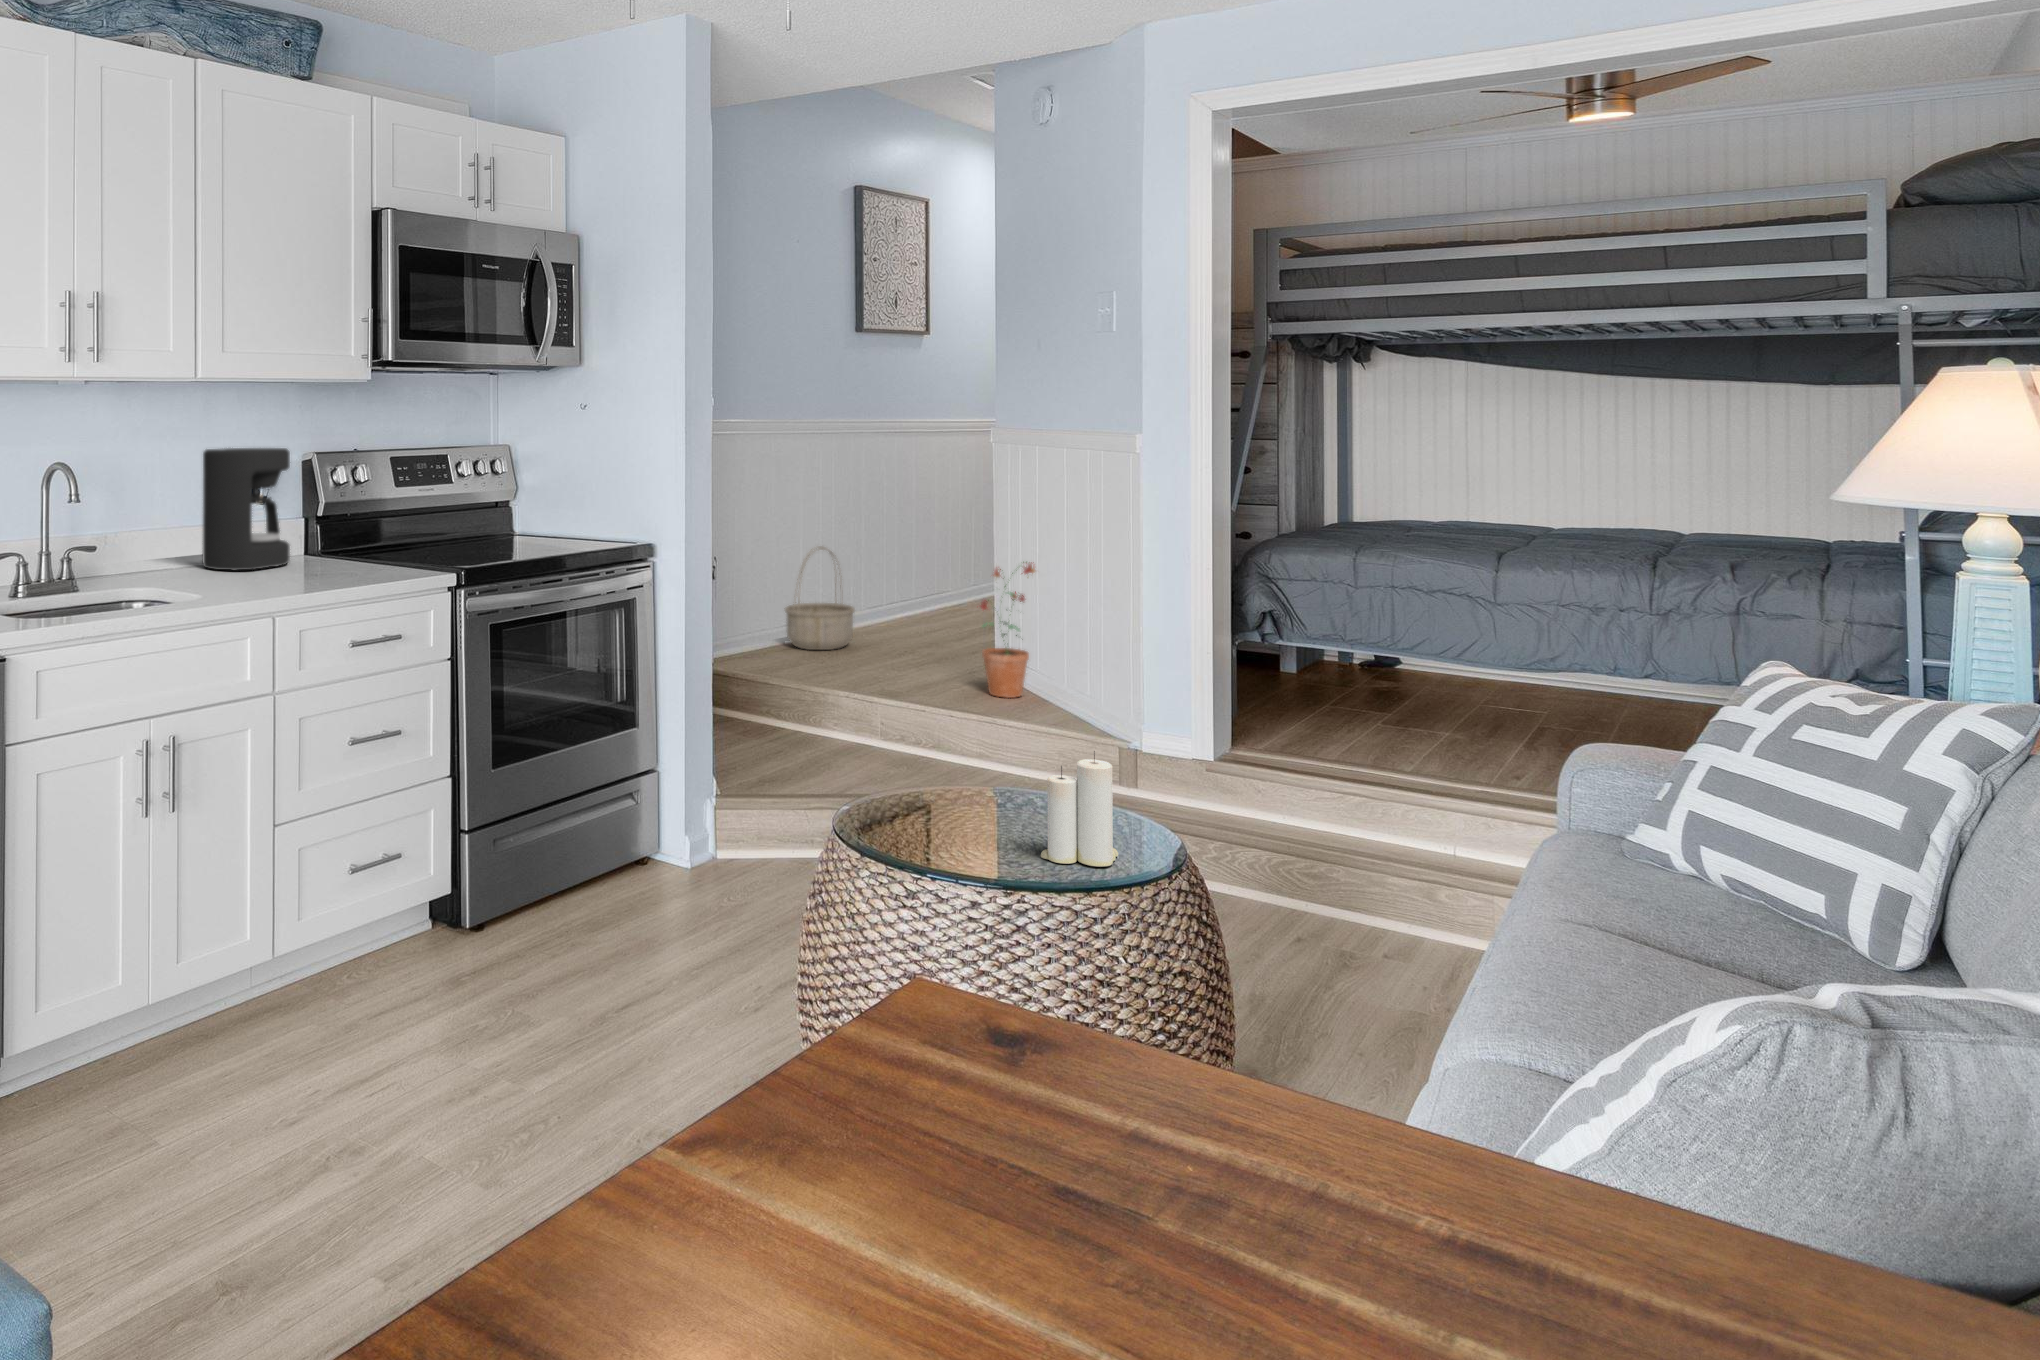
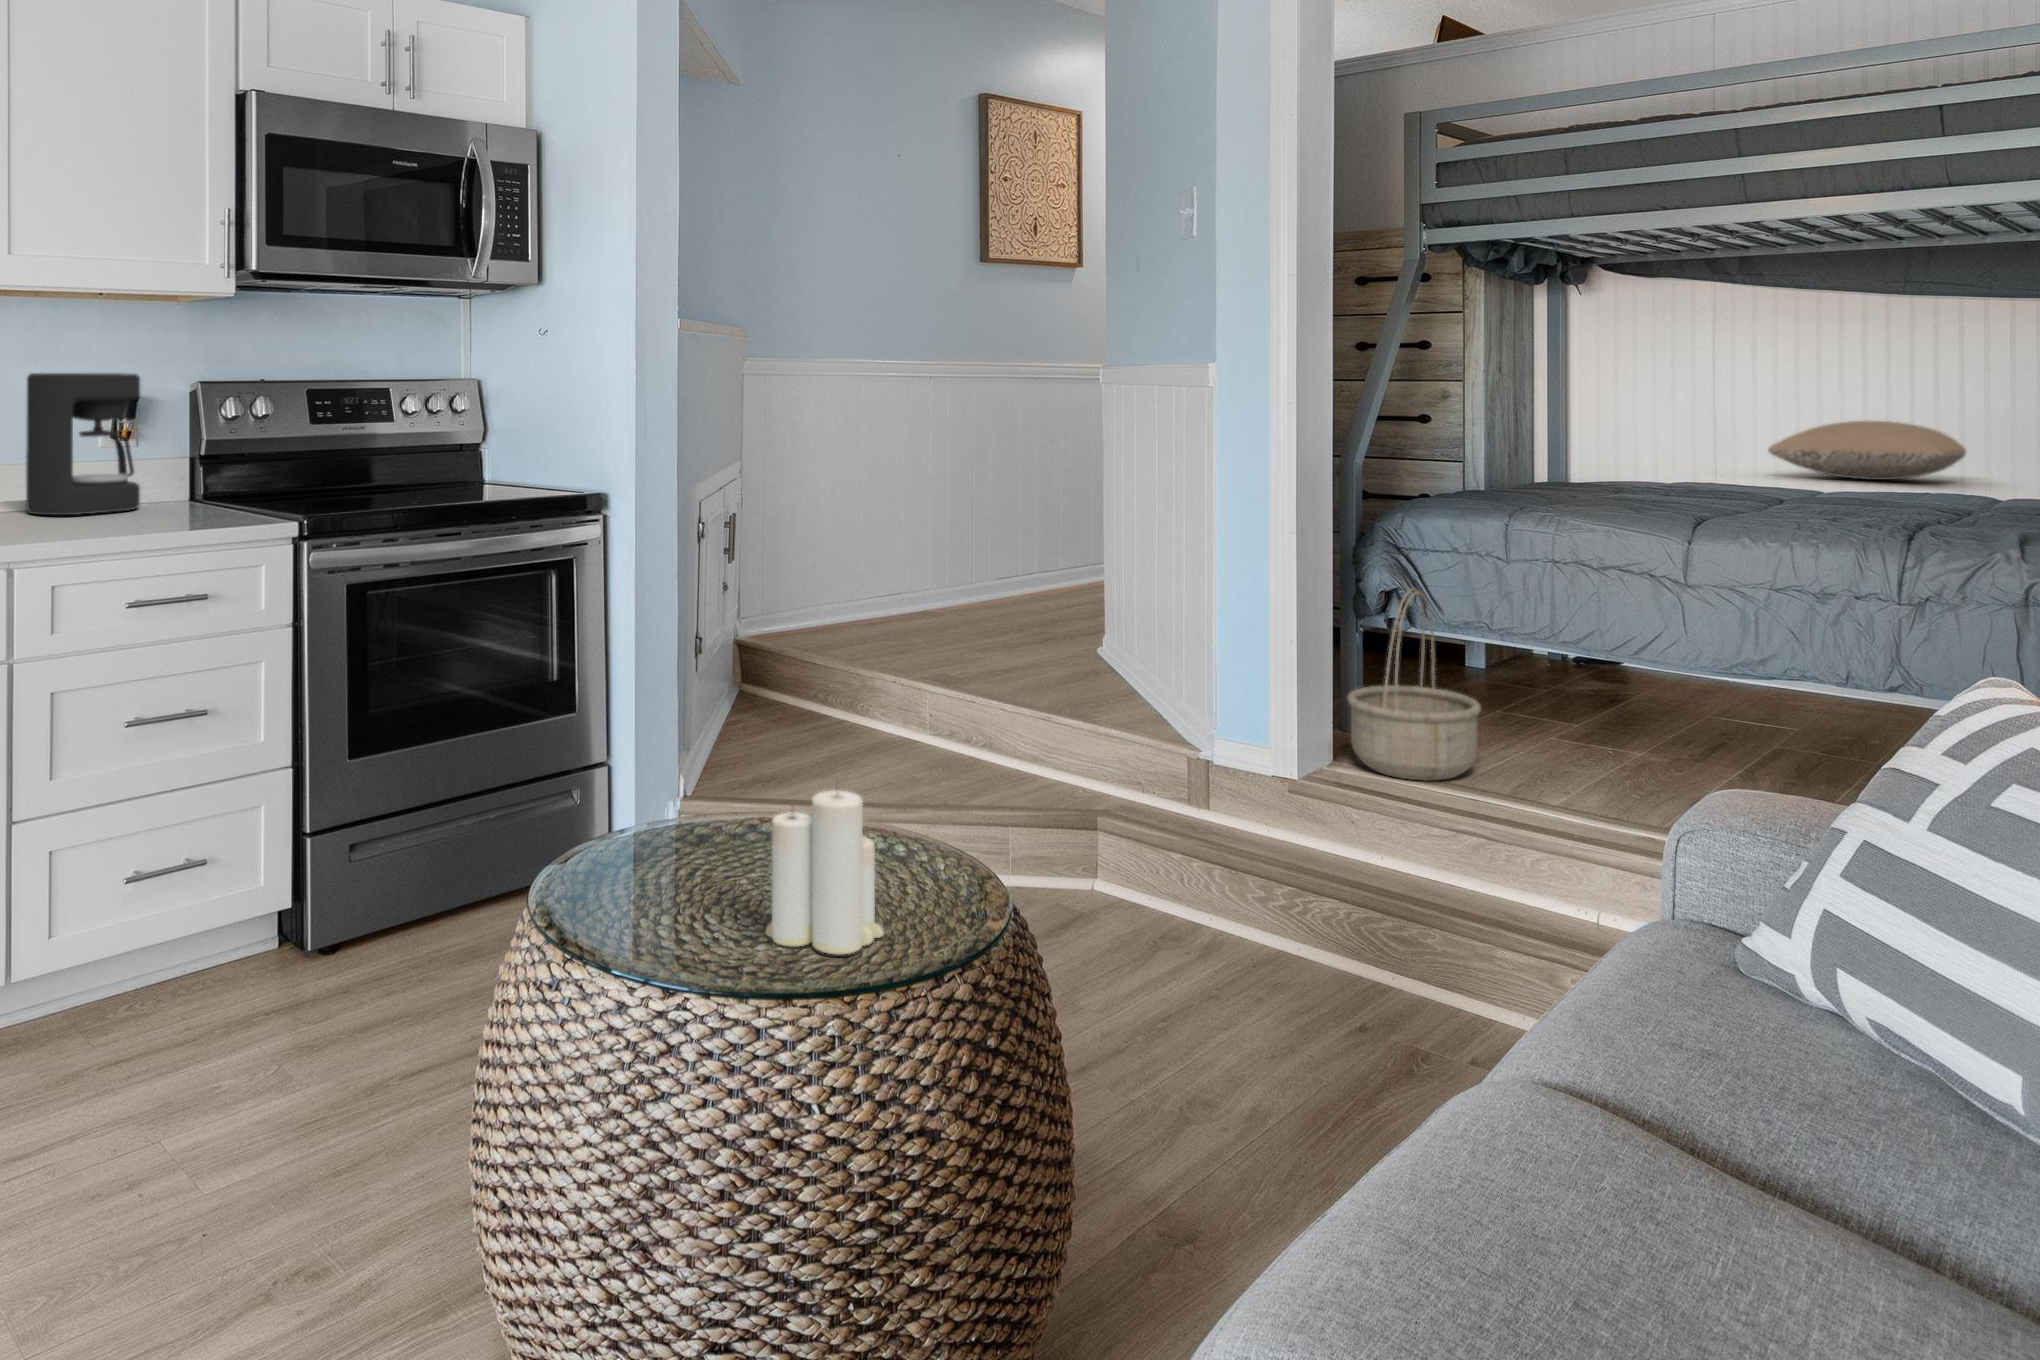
pillow: none [1512,470,1673,516] -> present [1768,421,1966,480]
basket: present [785,547,855,650] -> present [1347,588,1481,781]
potted plant: present [980,562,1035,698] -> none [1050,525,1128,690]

